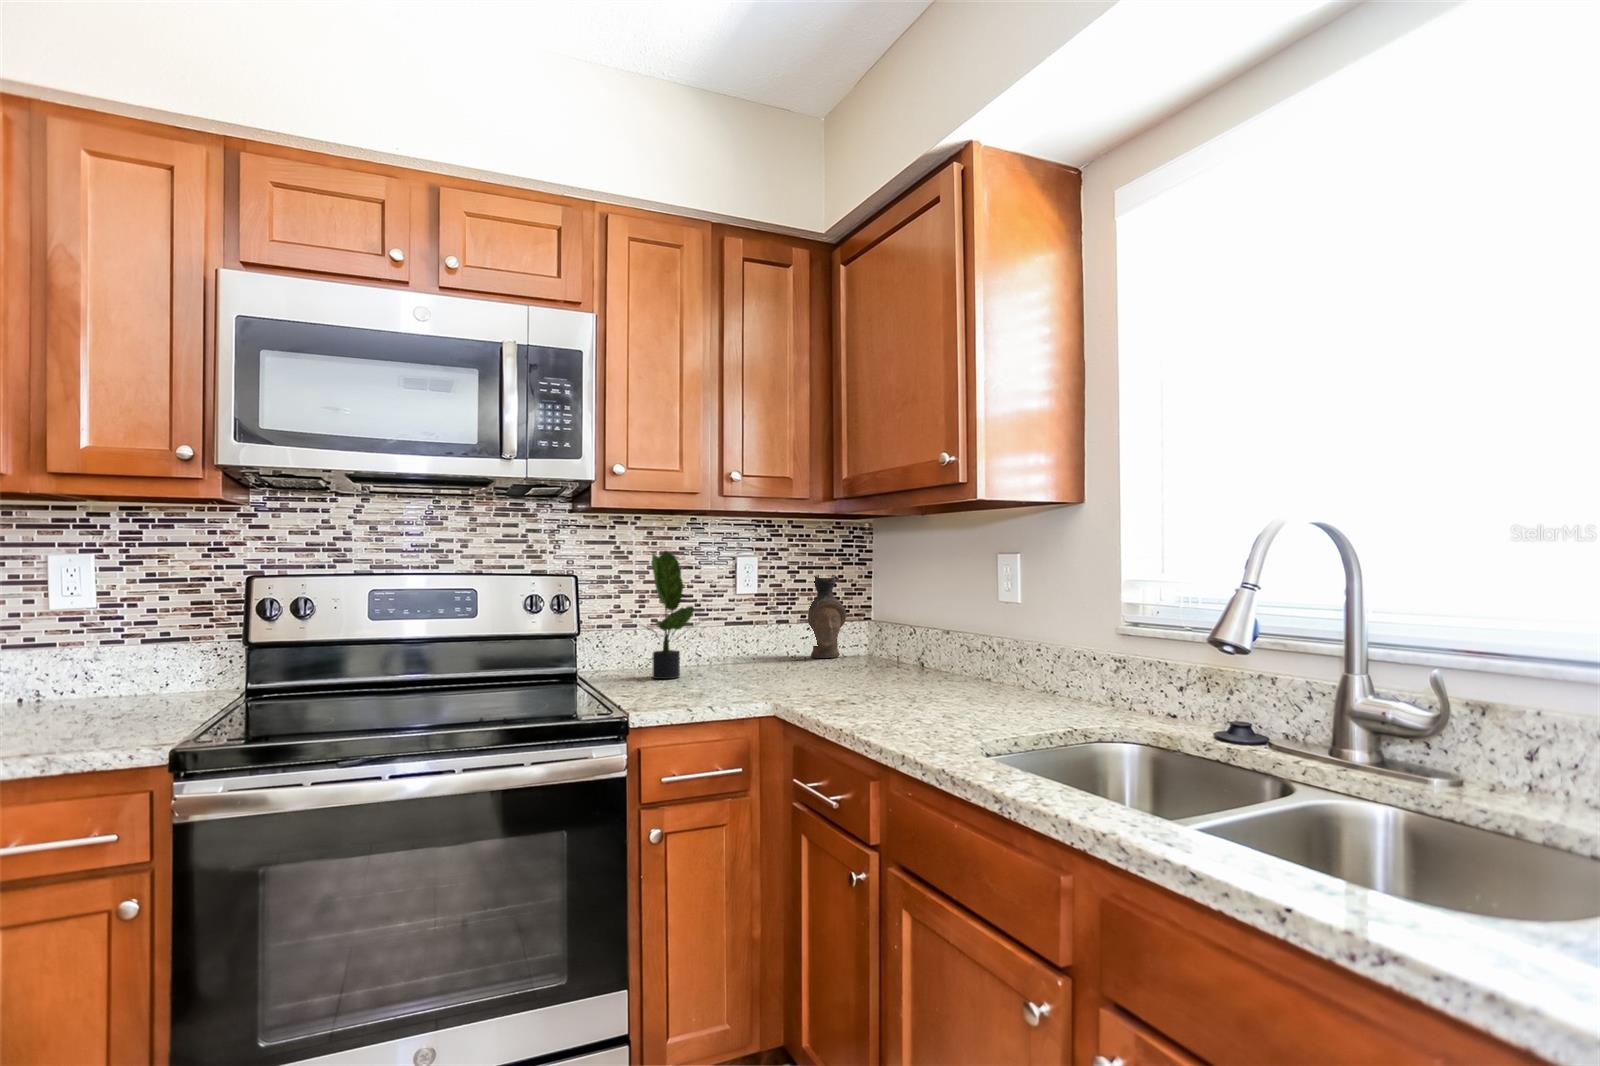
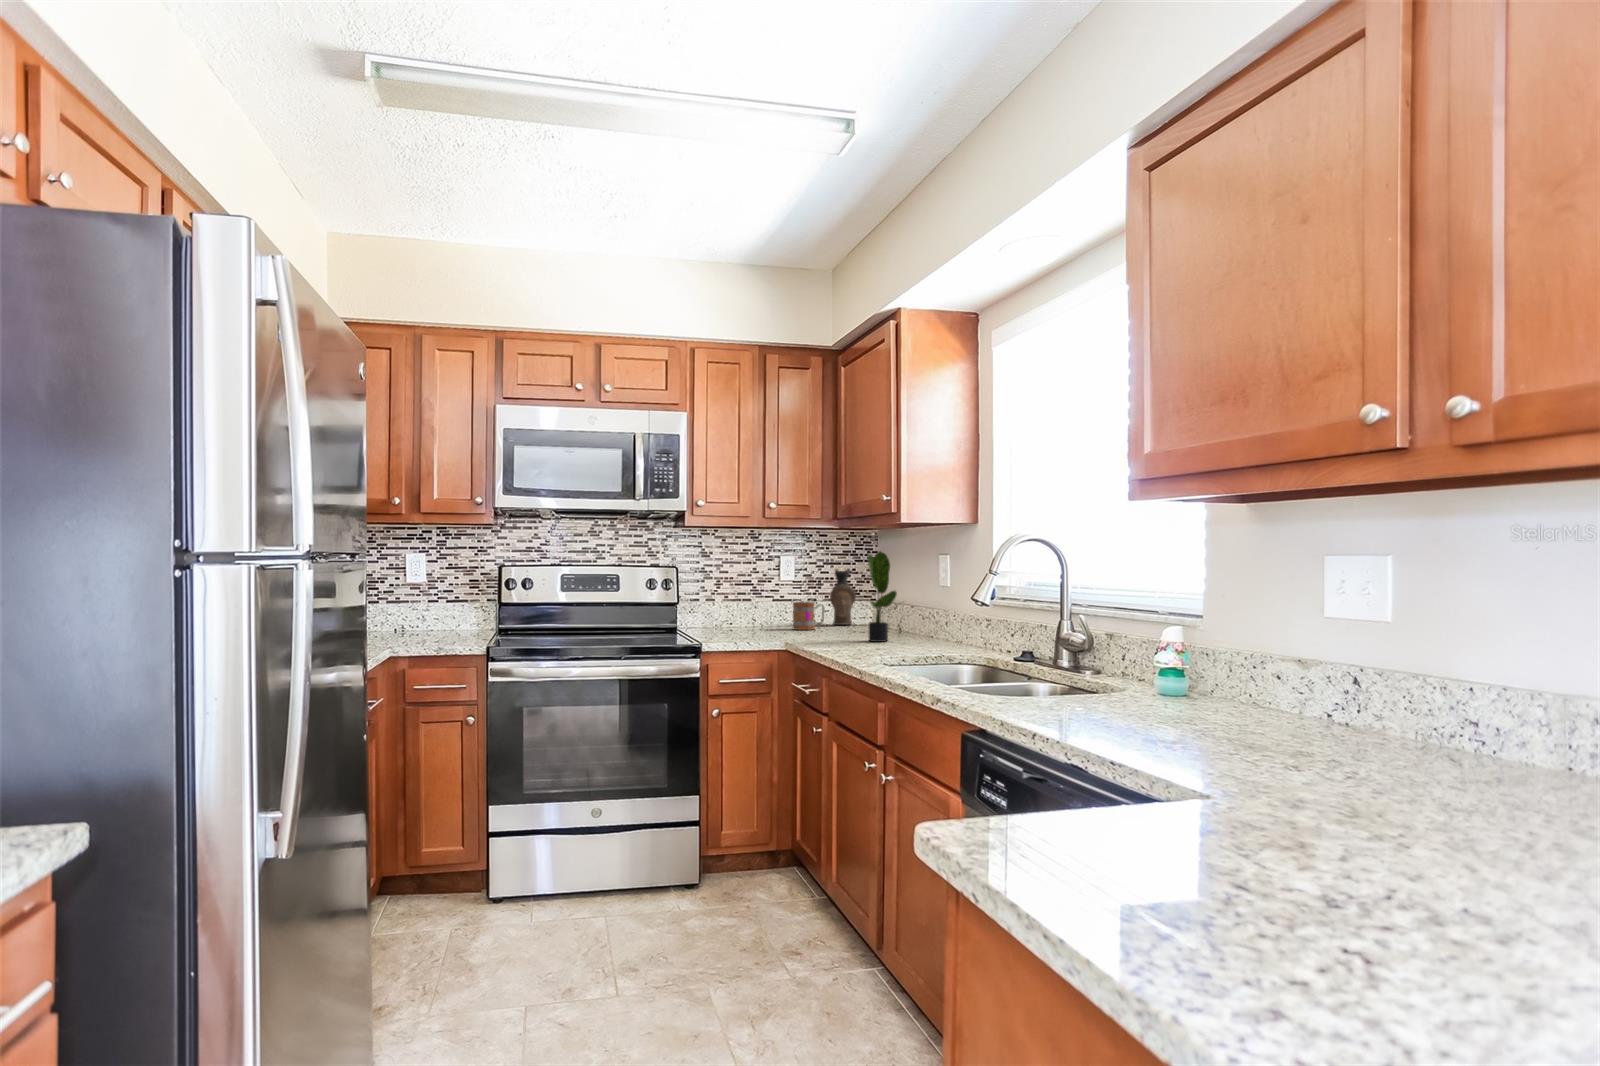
potted plant: present [644,551,694,679] -> present [867,551,897,642]
mug: none [759,626,807,671] -> present [793,602,825,630]

